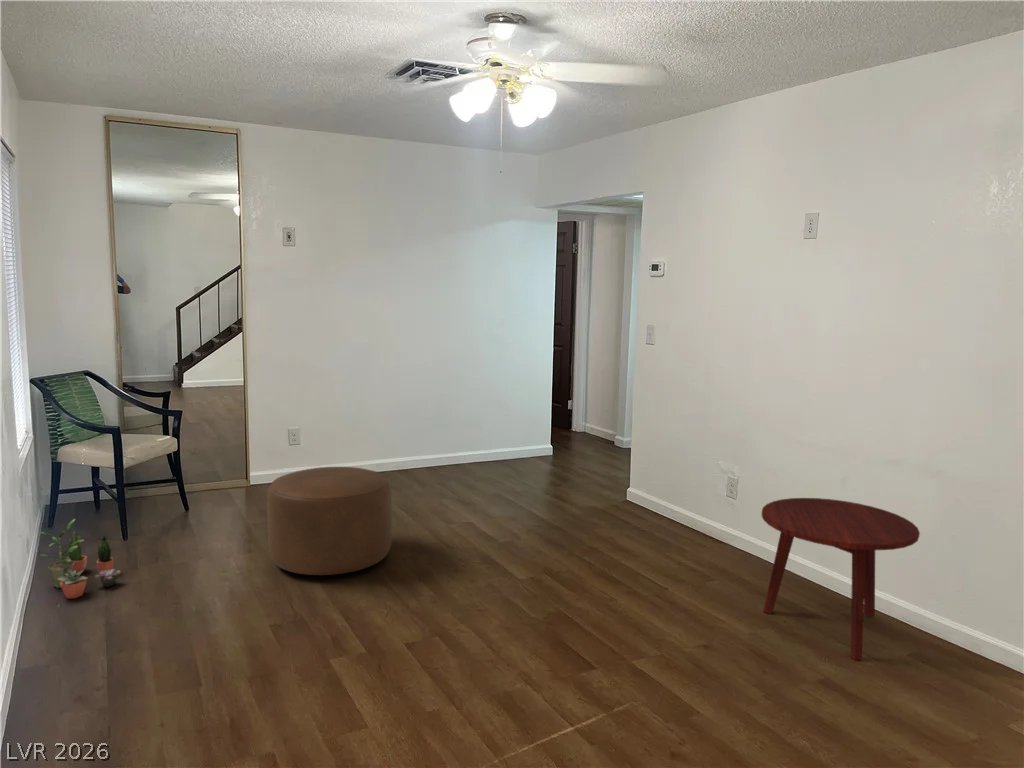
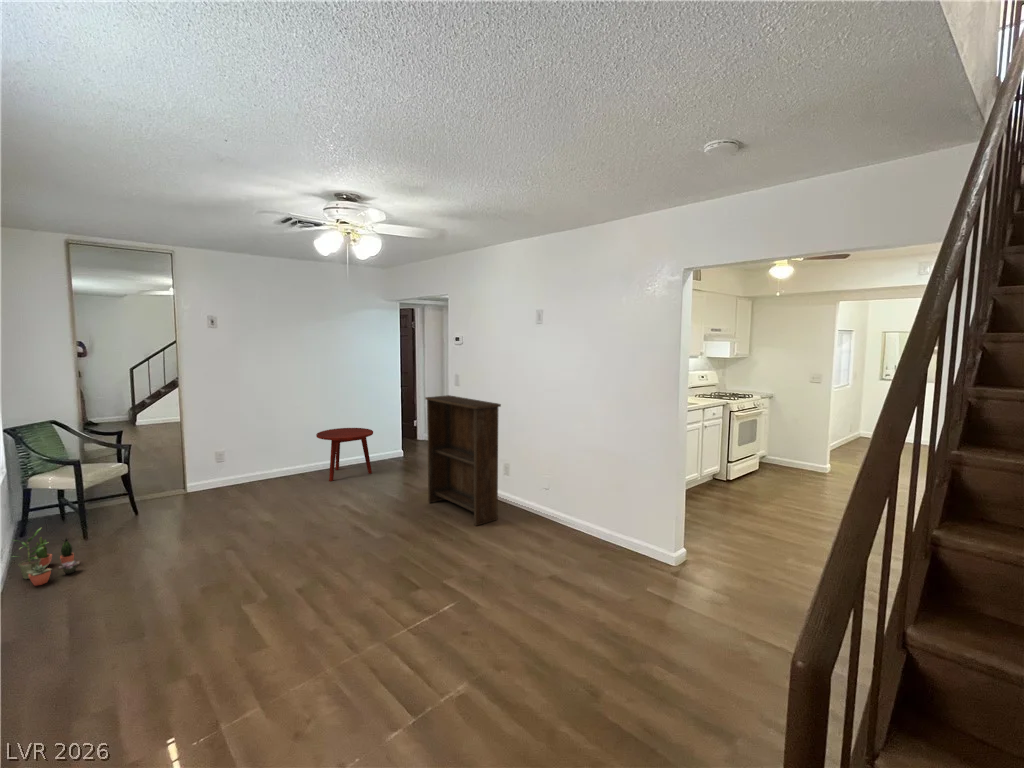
bookshelf: none [596,359,734,576] -> present [425,395,501,526]
ottoman: present [267,467,392,575] -> none [196,475,289,550]
side table: present [761,498,920,660] -> present [316,428,373,481]

